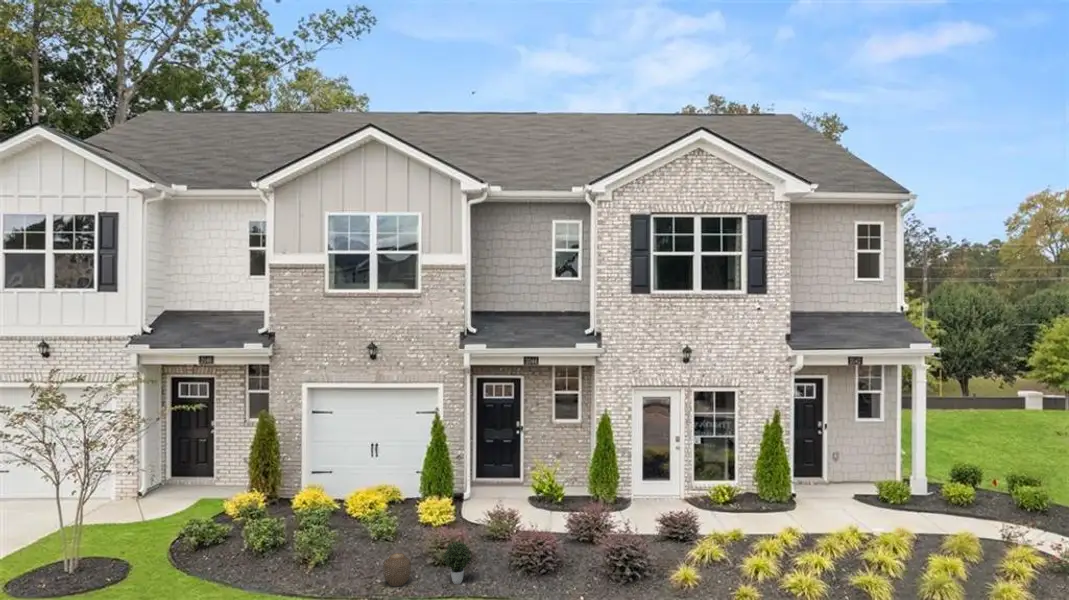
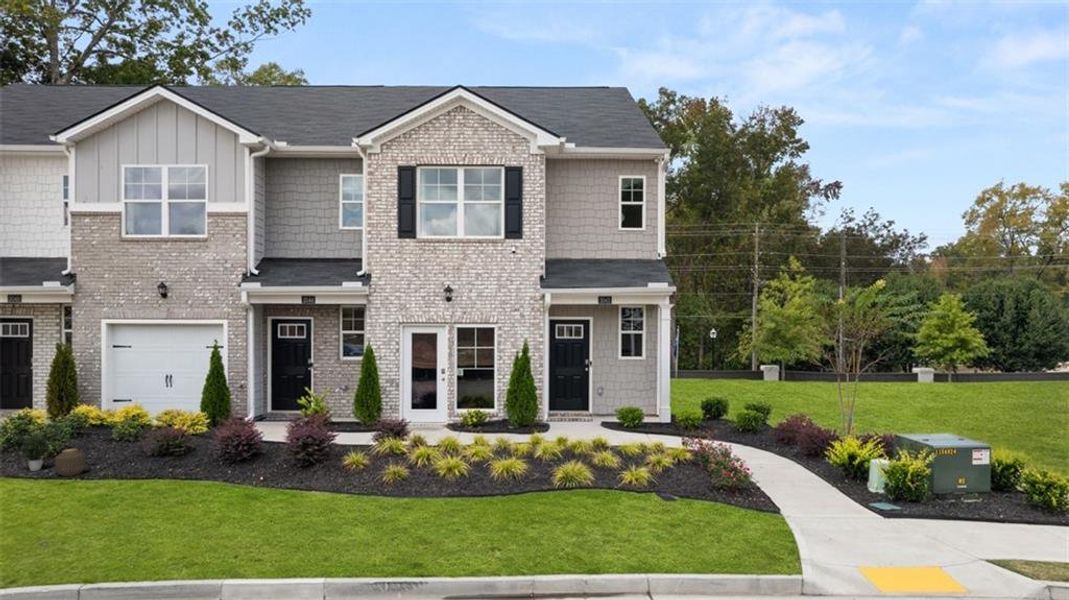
potted plant: present [443,542,471,584] -> present [21,436,49,471]

